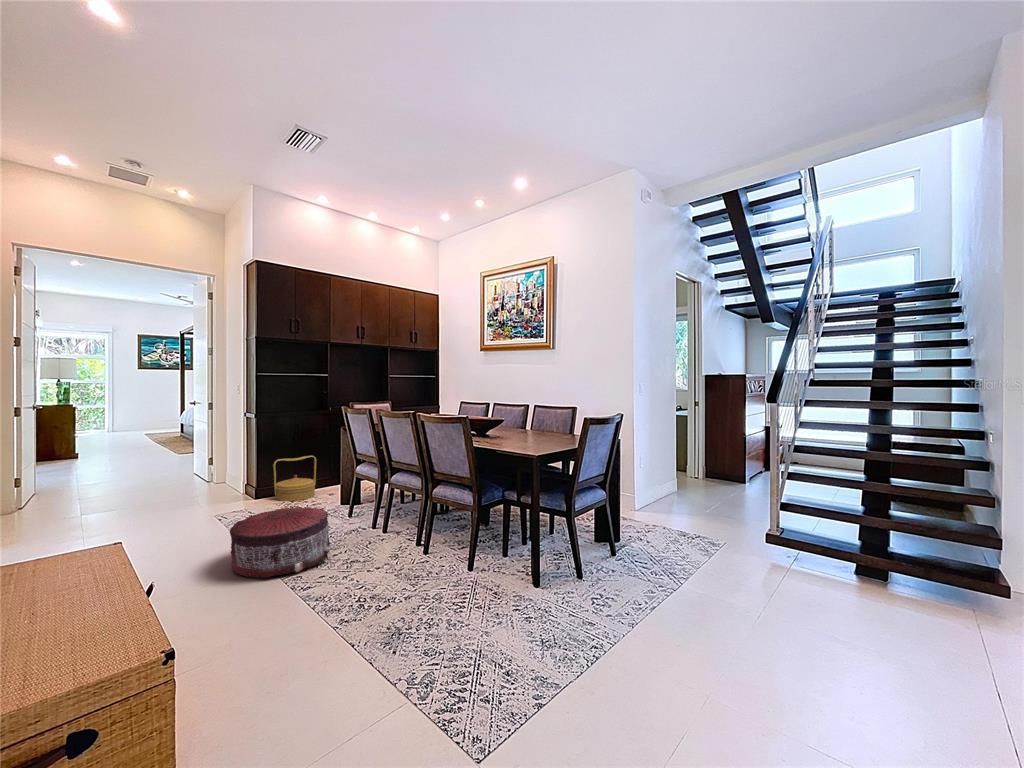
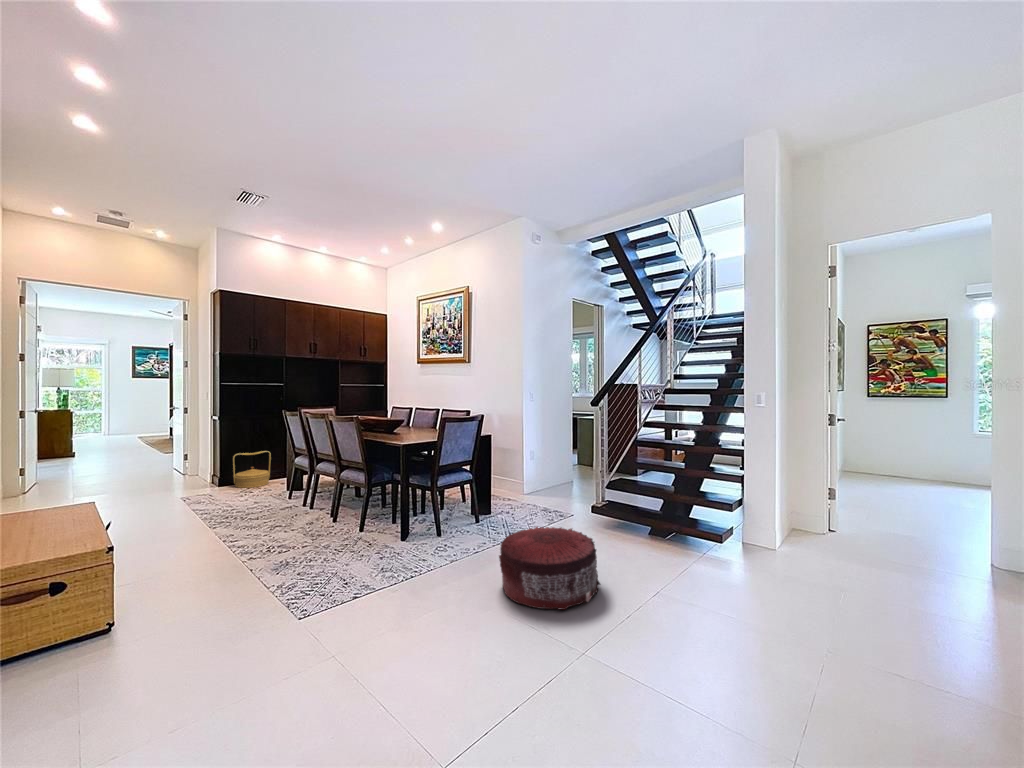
pouf: present [230,507,330,578] -> present [499,527,600,610]

